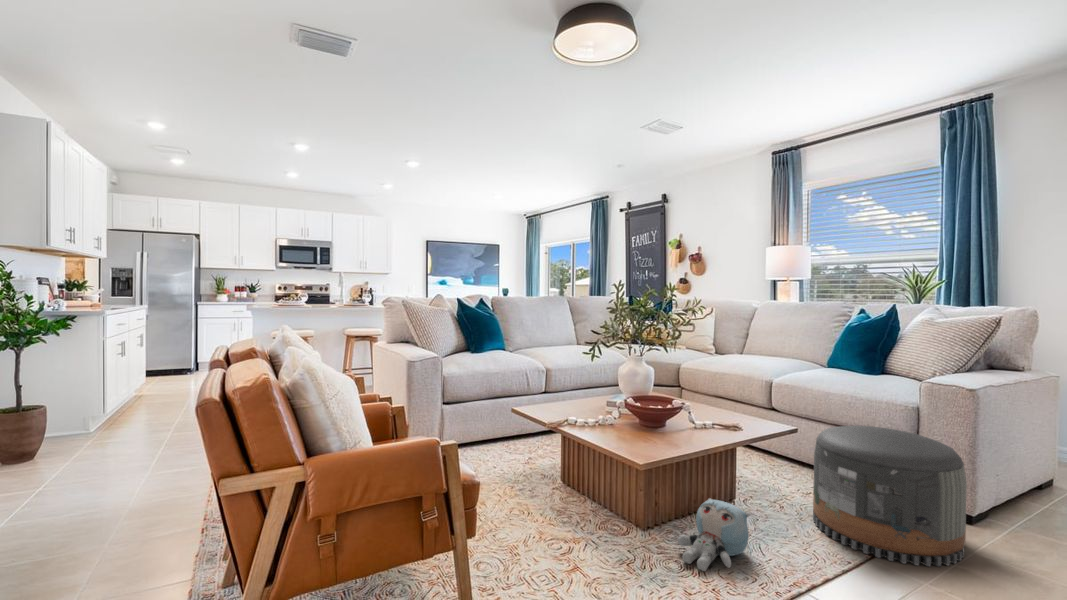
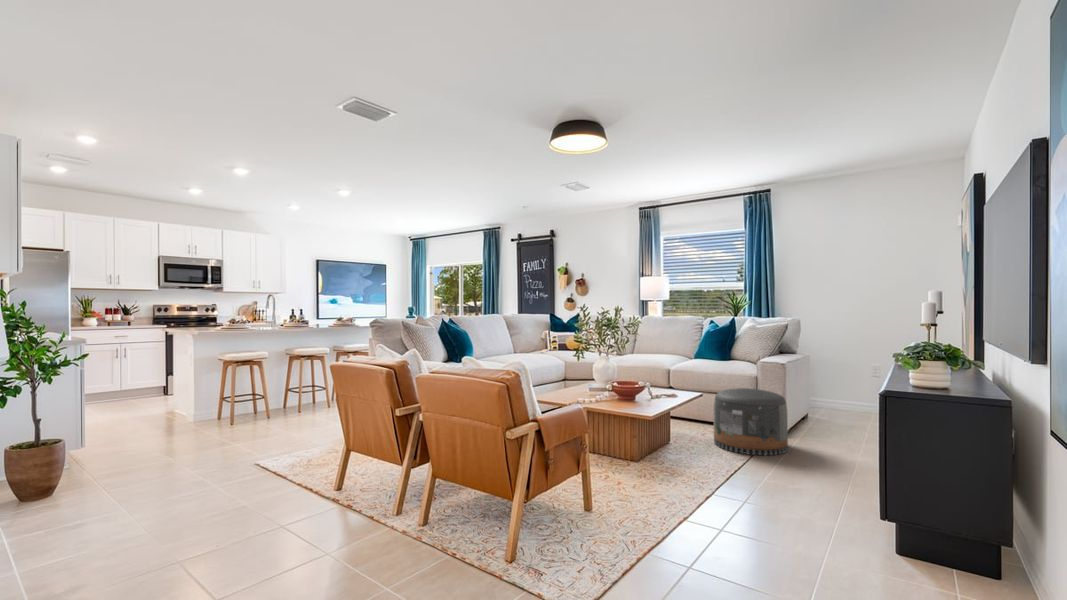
plush toy: present [678,498,750,571] -> none [662,435,698,471]

